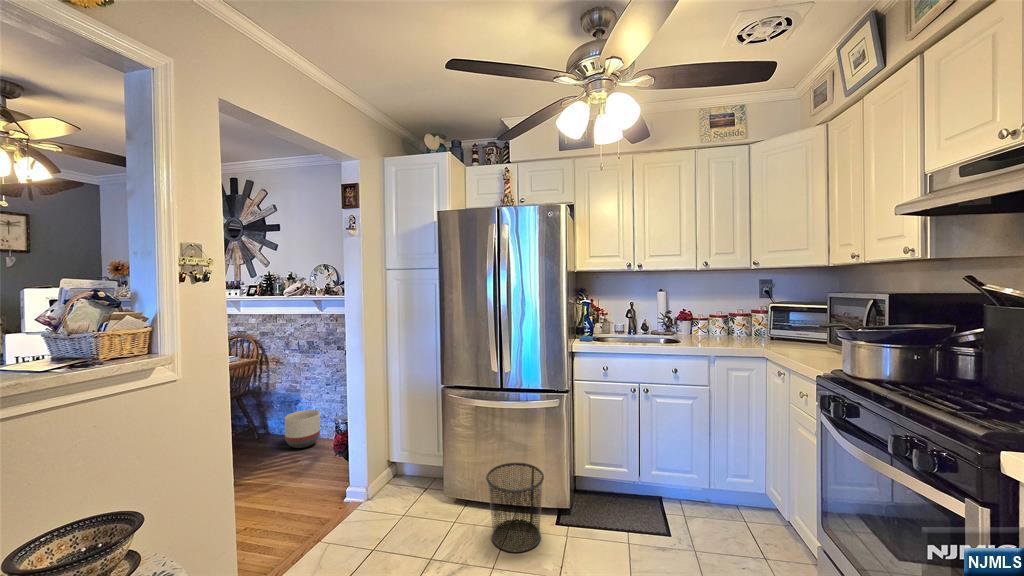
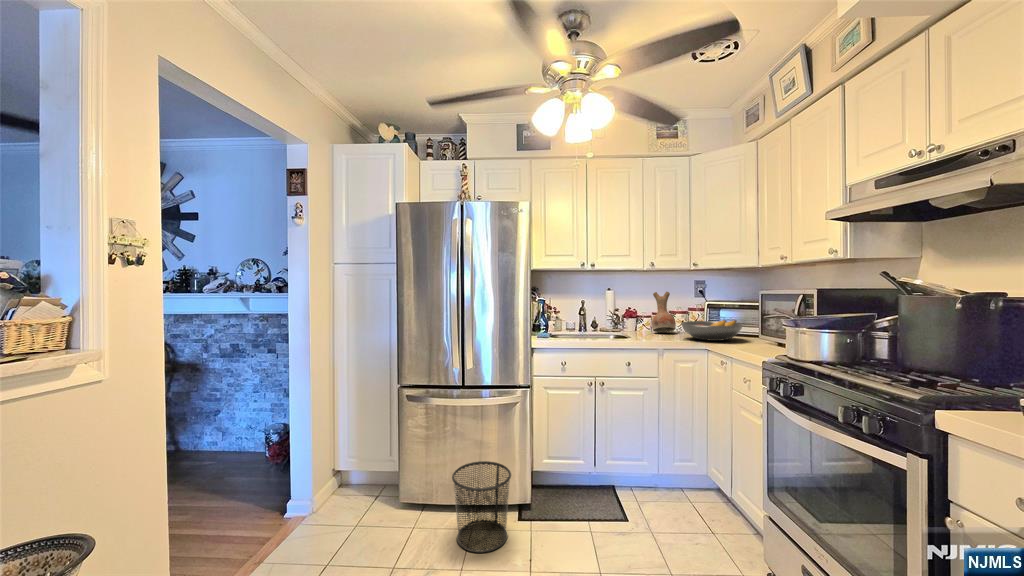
vase: none [705,292,732,336] -> present [652,292,676,332]
fruit bowl: none [734,325,808,348] -> present [681,320,743,341]
planter: present [285,410,320,448] -> none [202,422,246,466]

